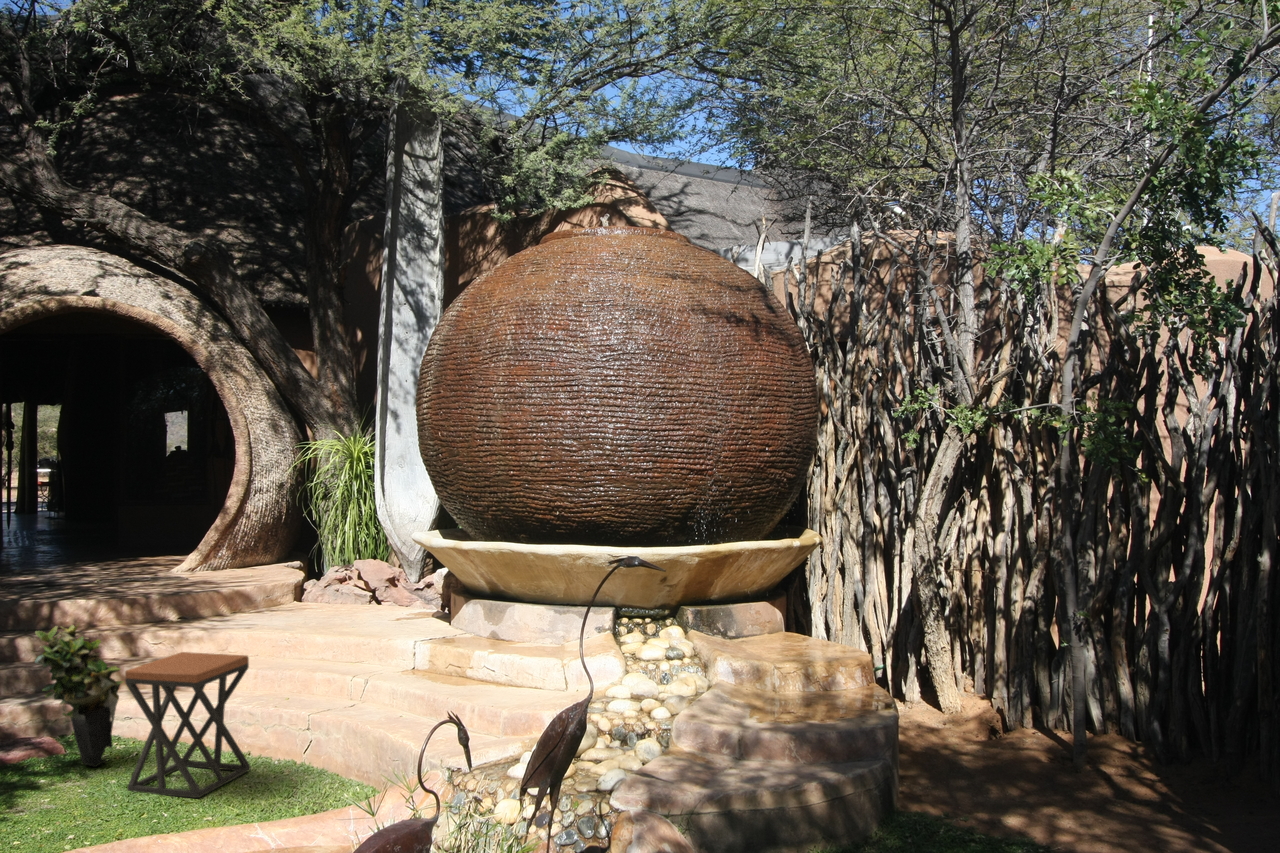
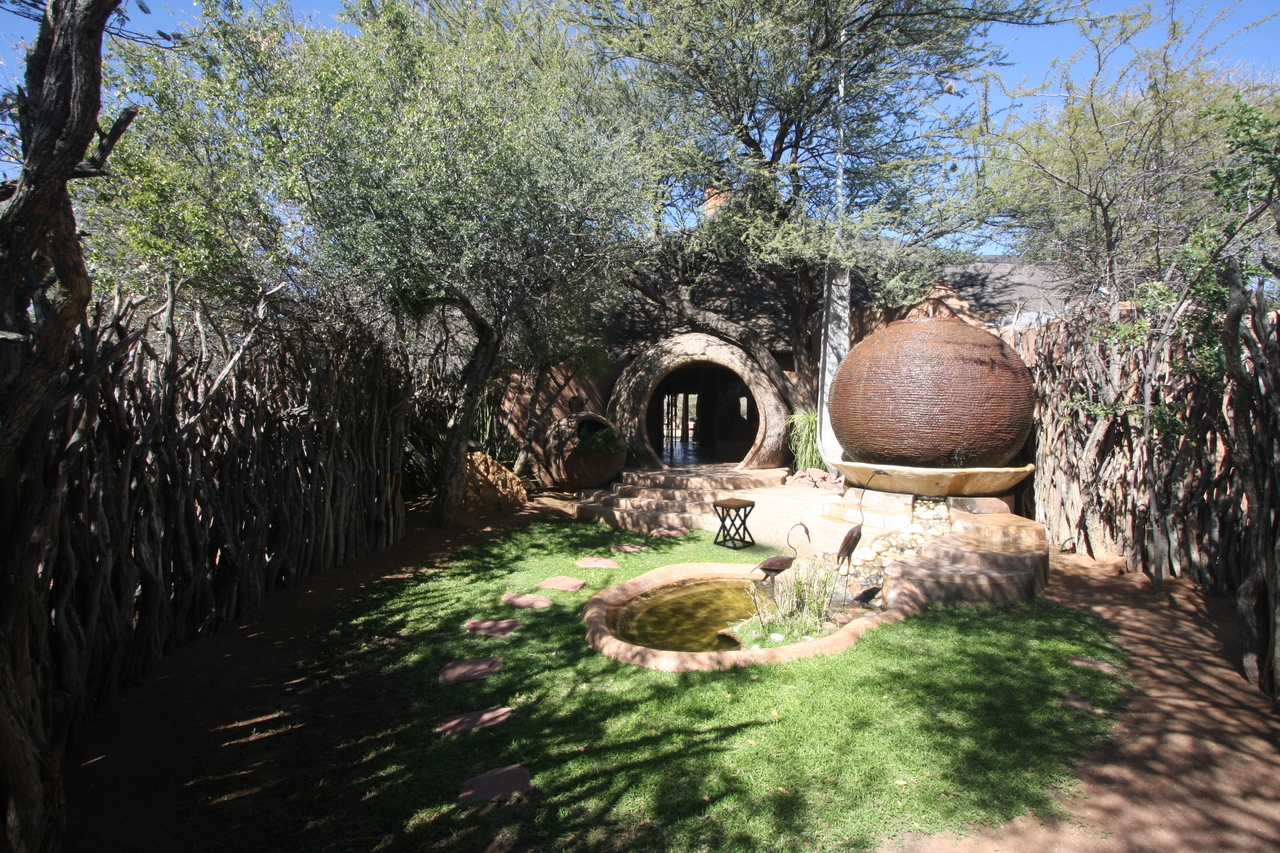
potted plant: present [35,624,123,767] -> none [685,484,713,536]

